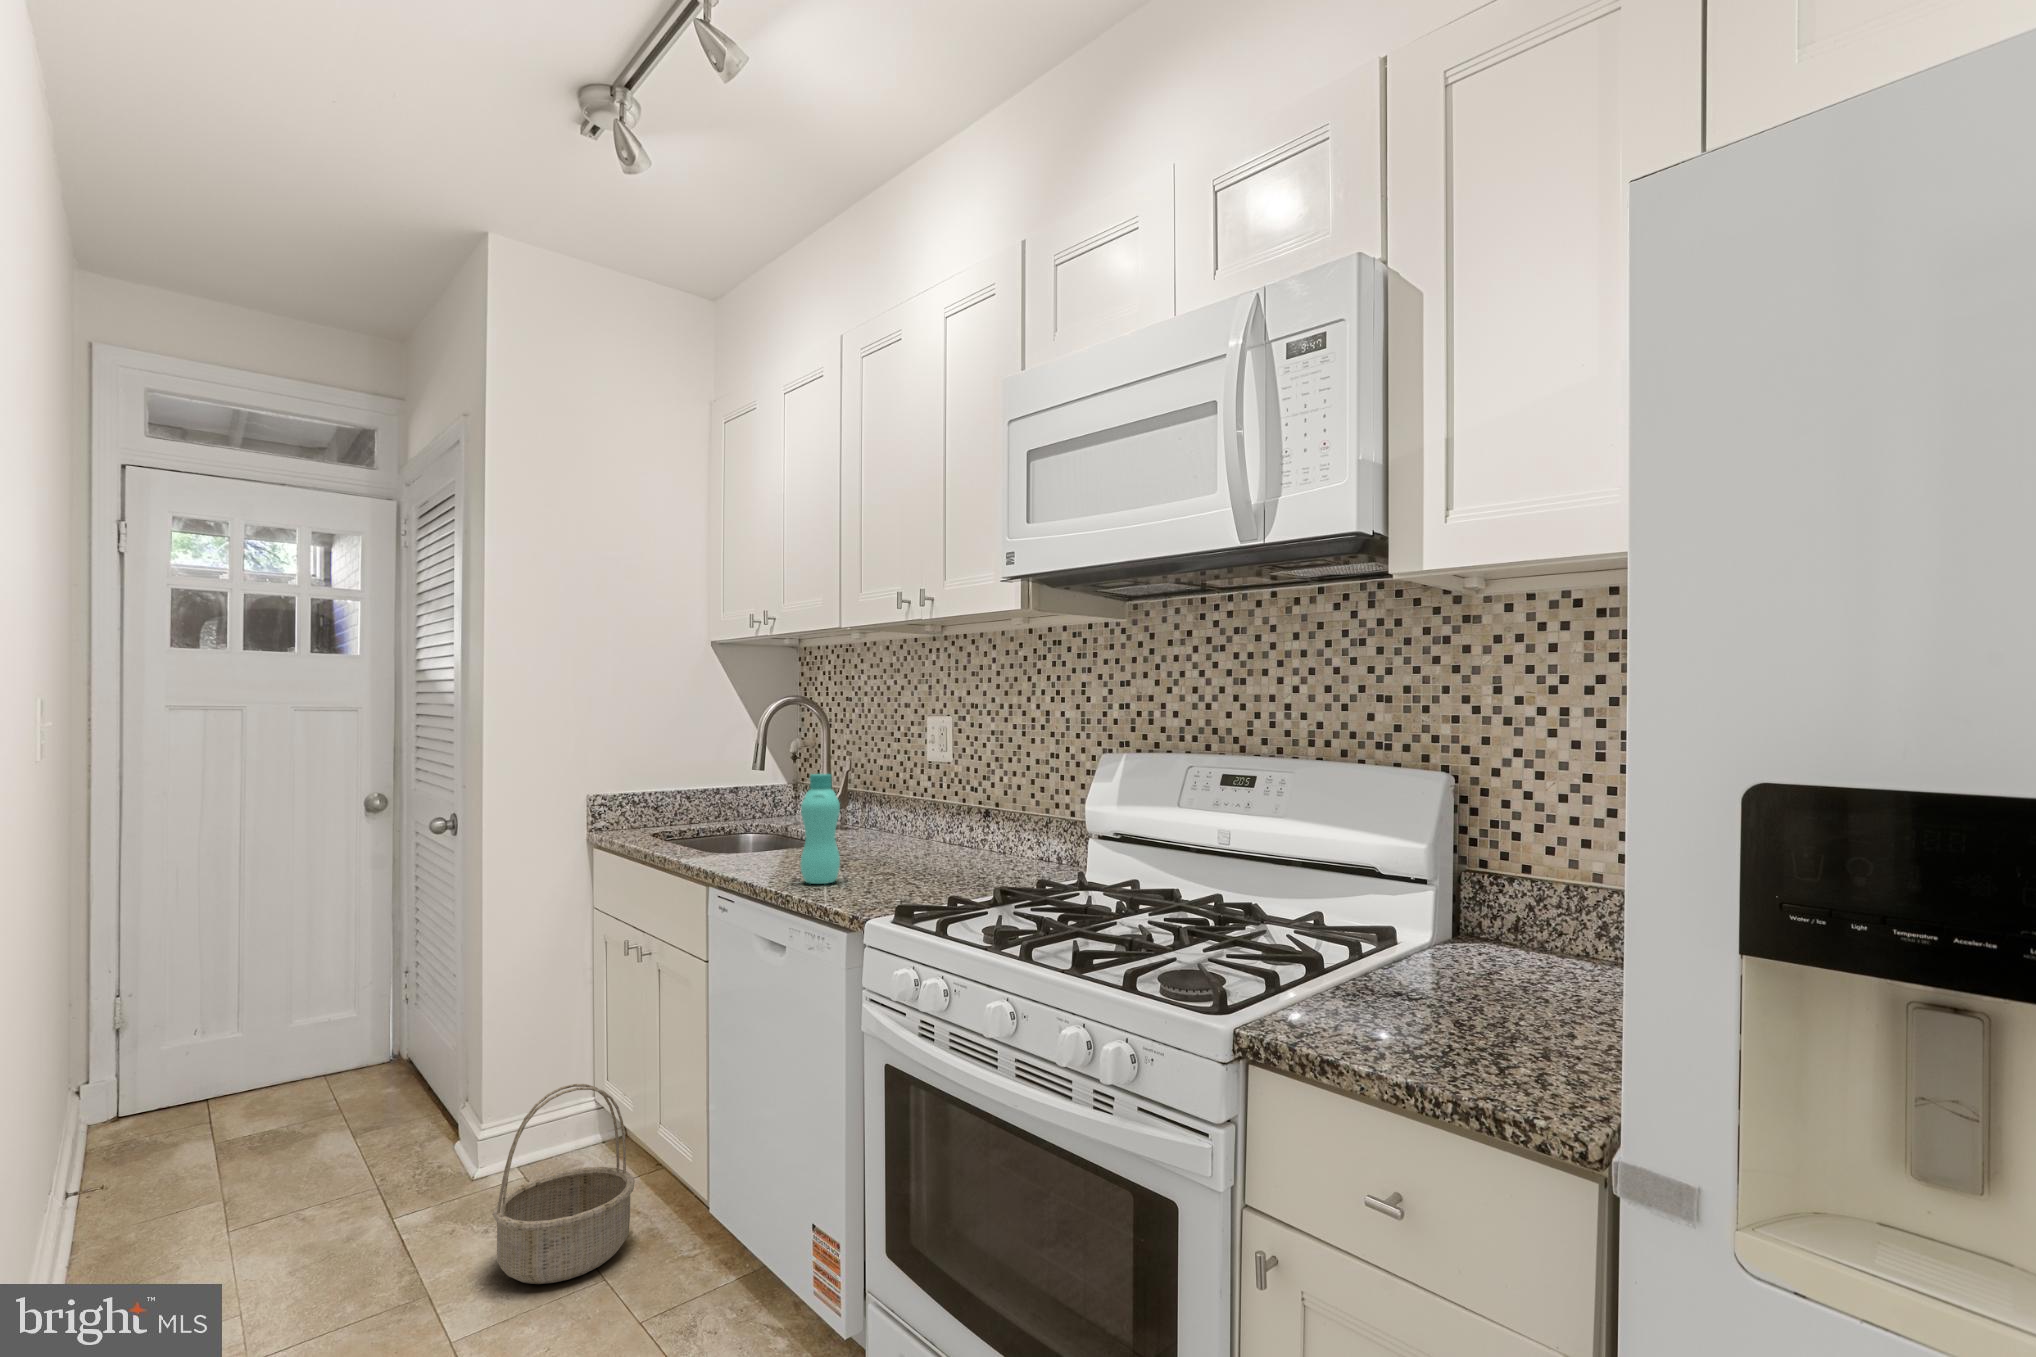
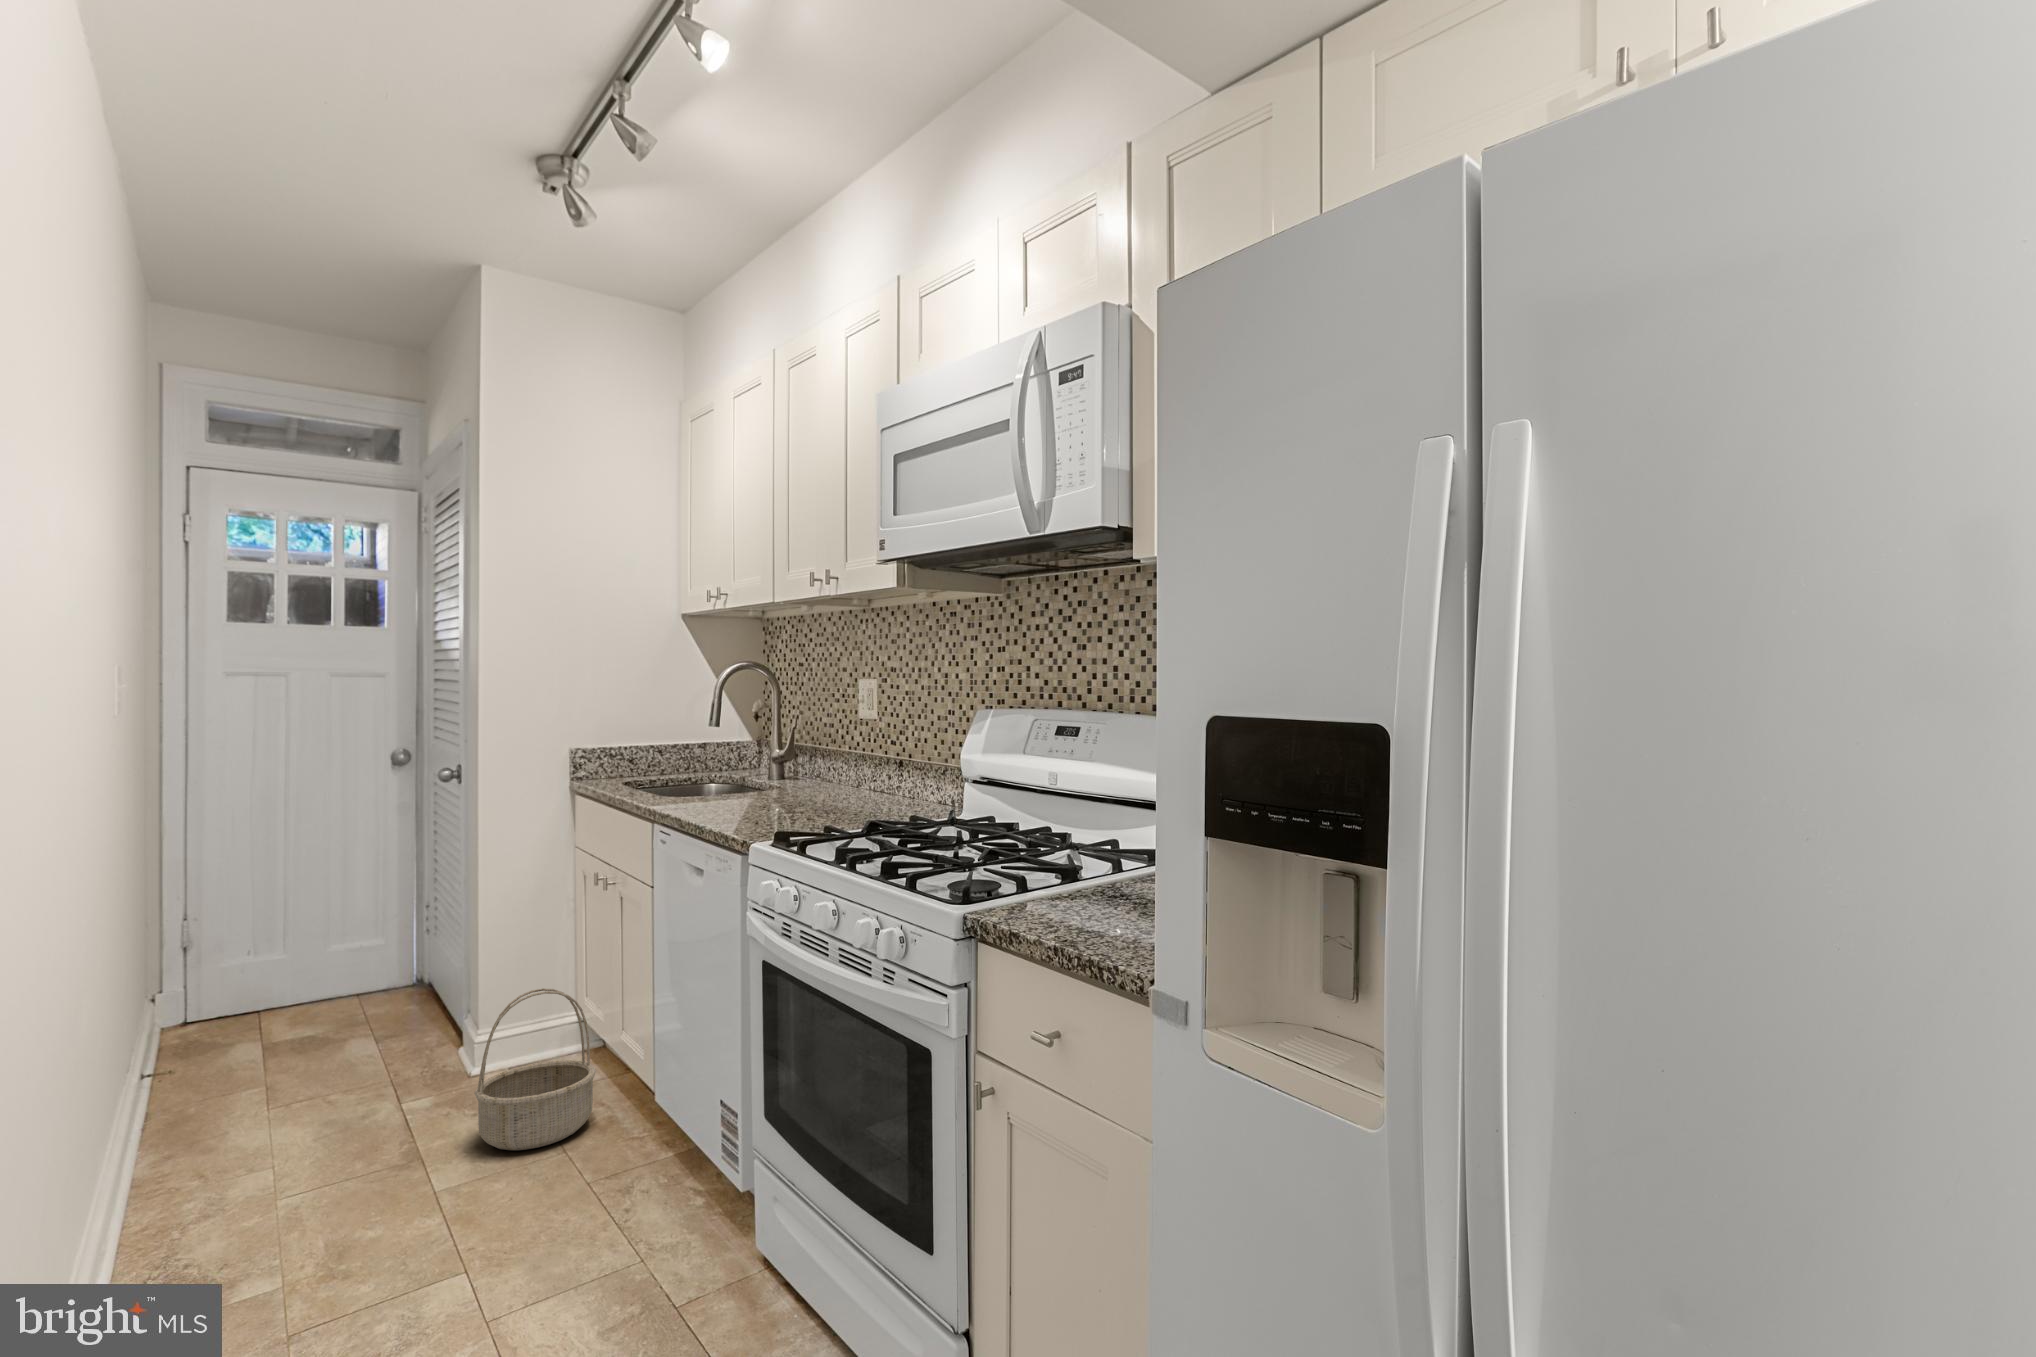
bottle: present [800,774,840,884] -> none [717,727,752,819]

